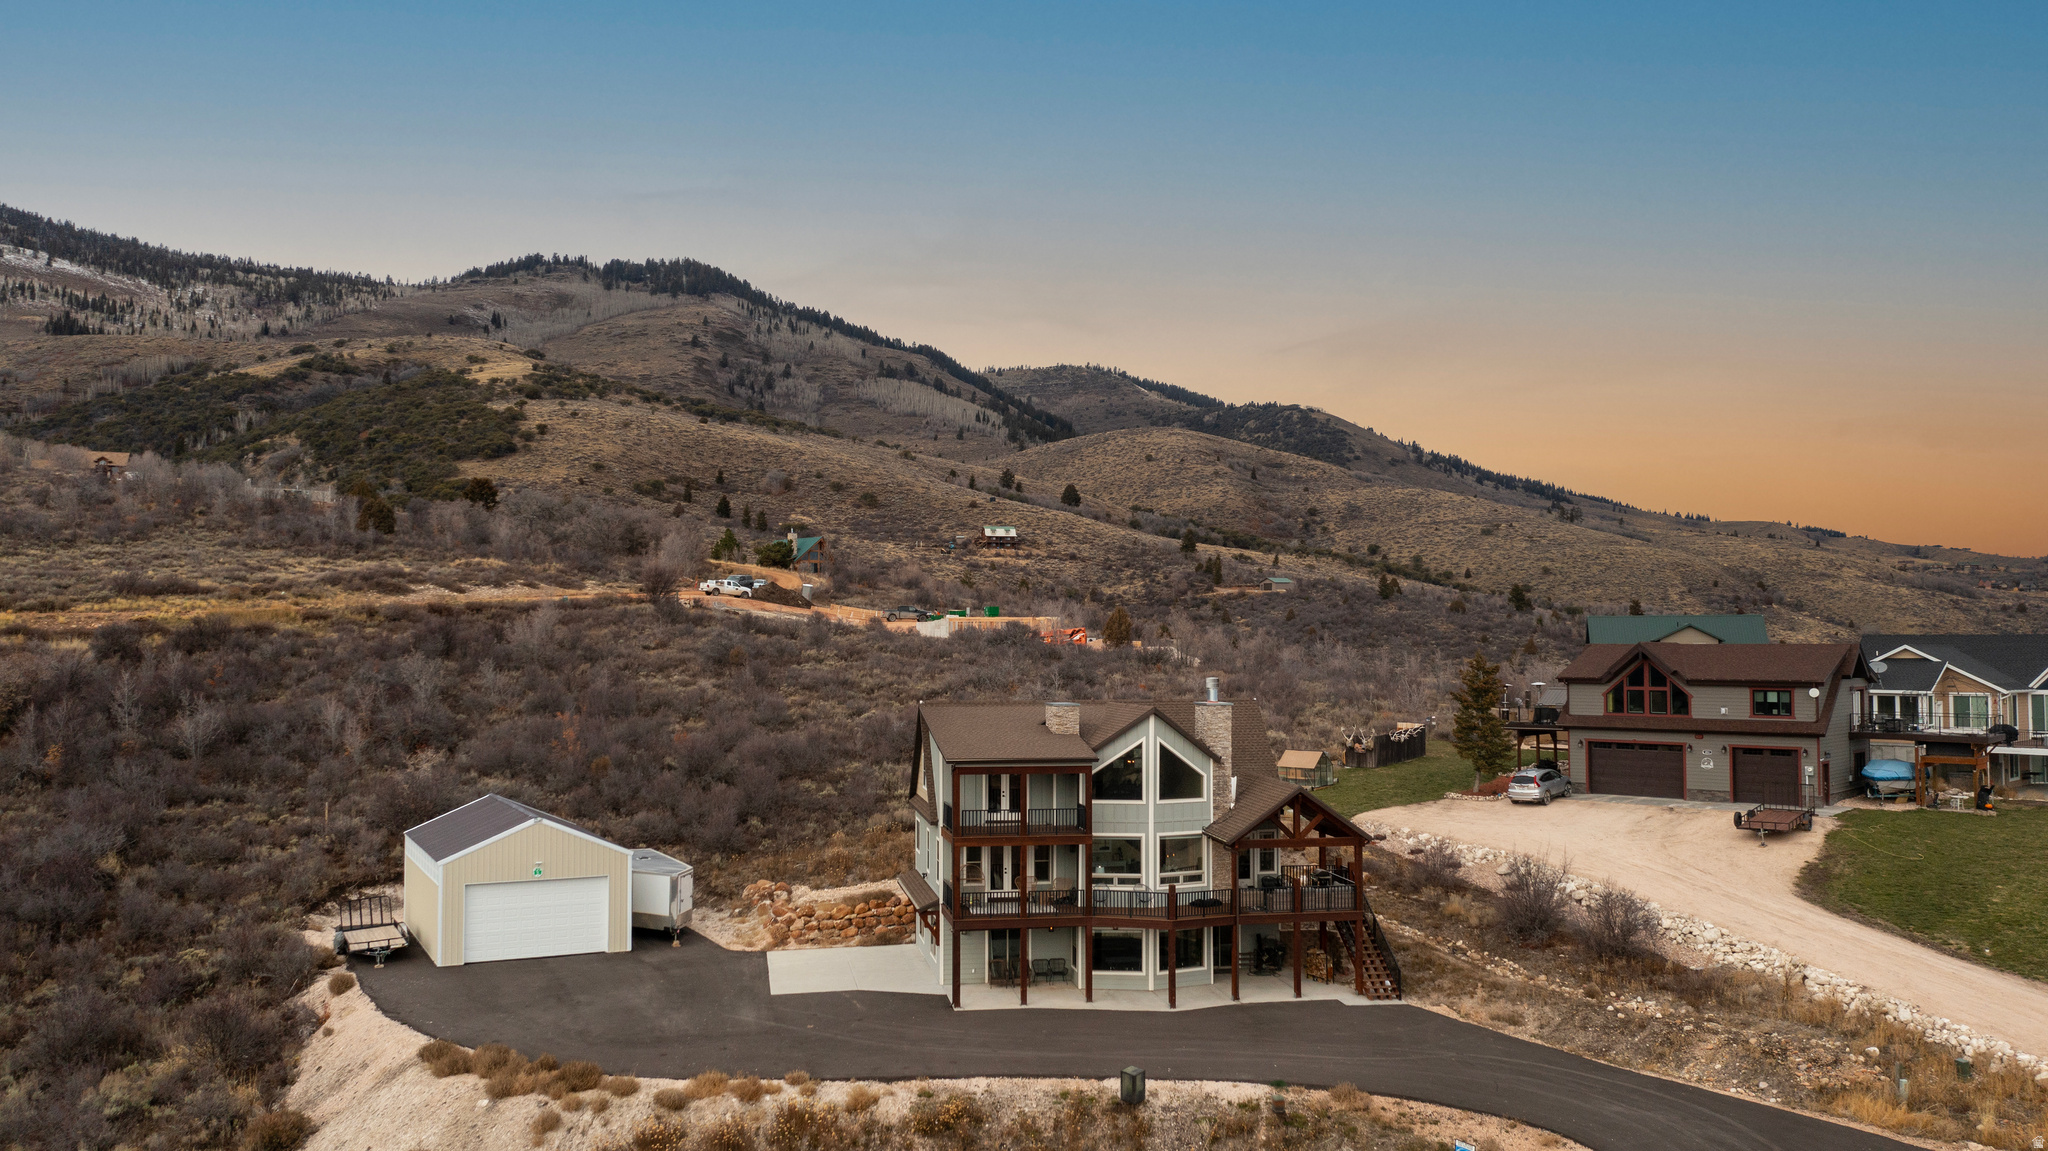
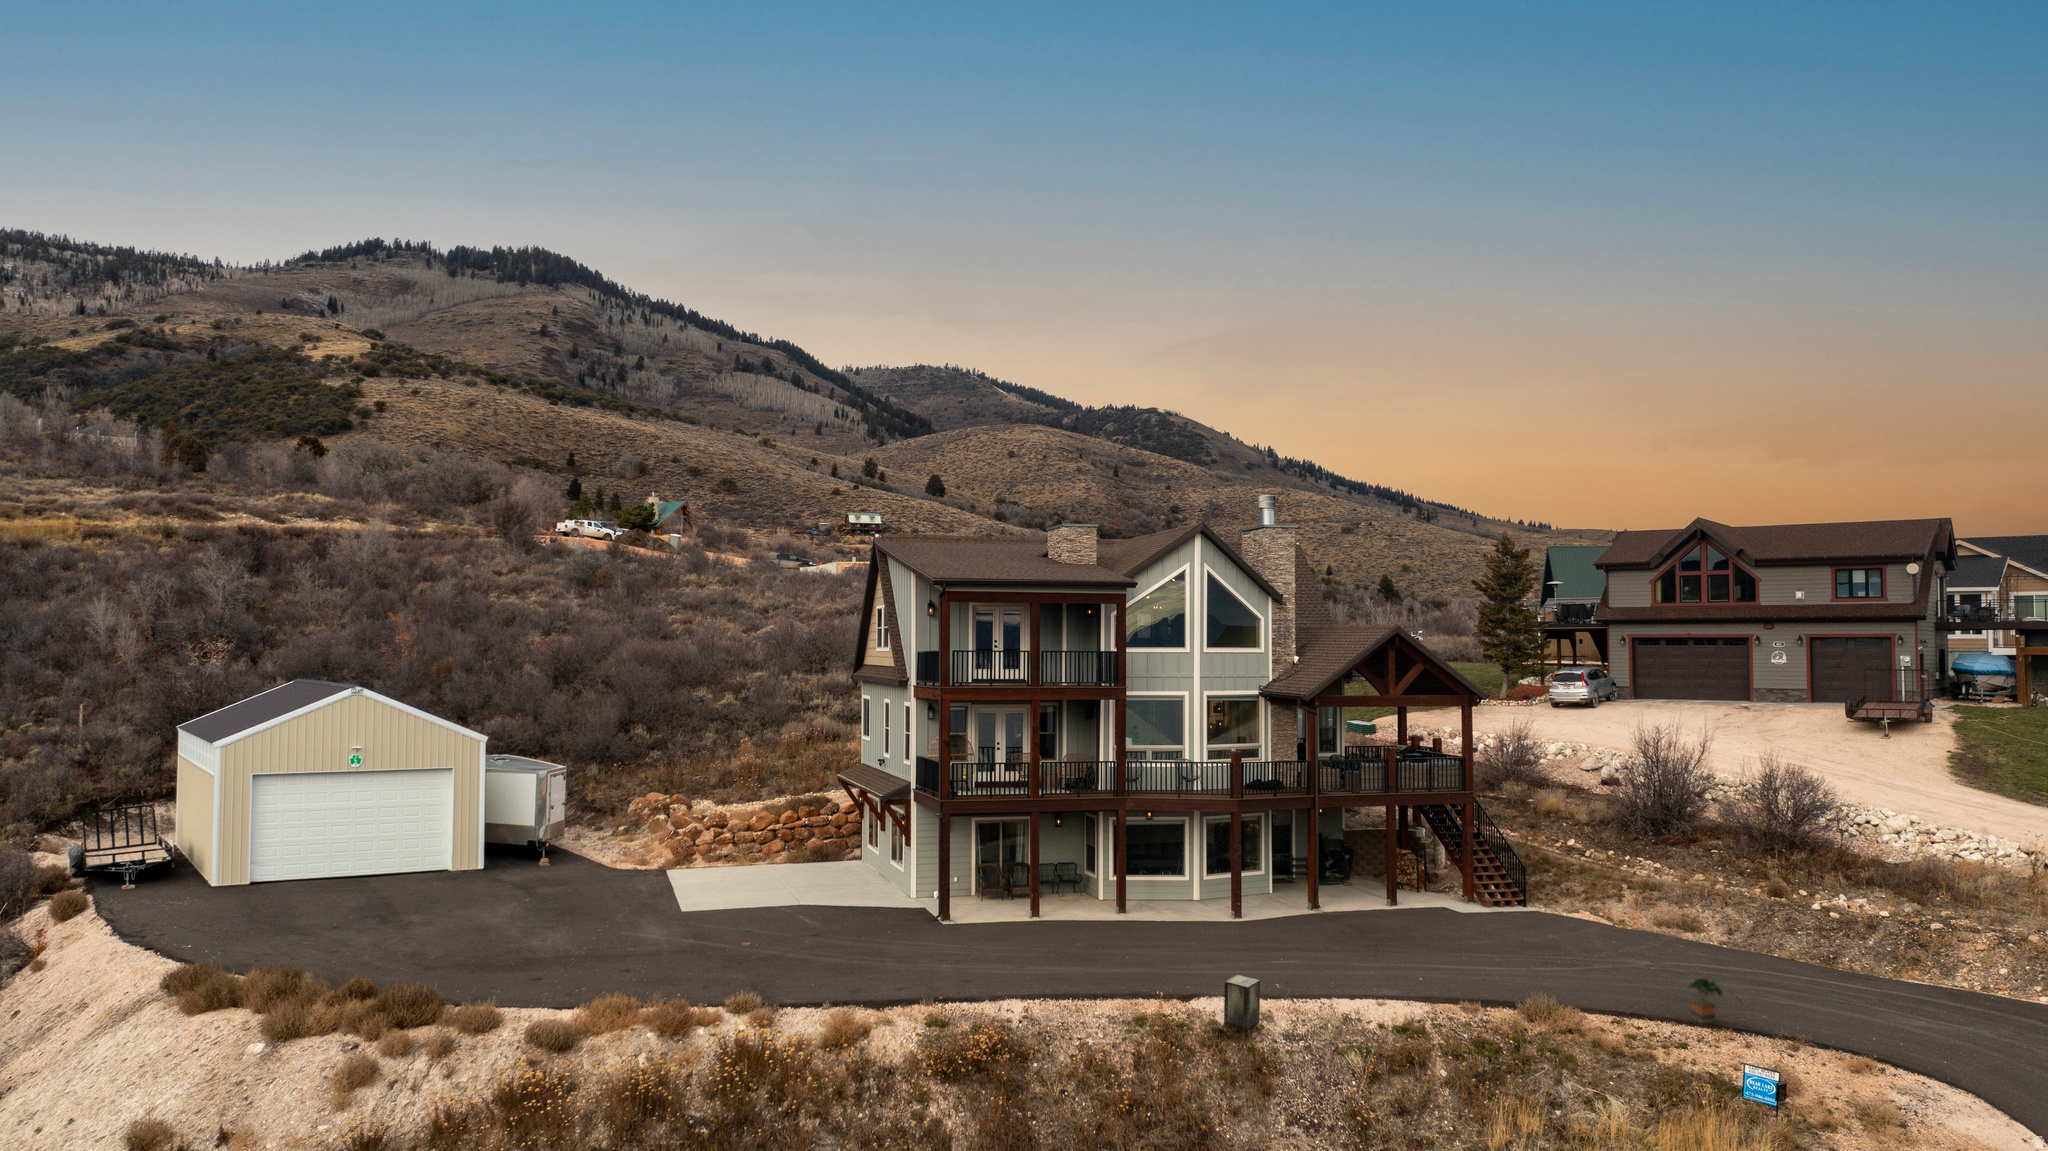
potted tree: present [1269,1080,1290,1113] -> present [1689,978,1723,1023]

